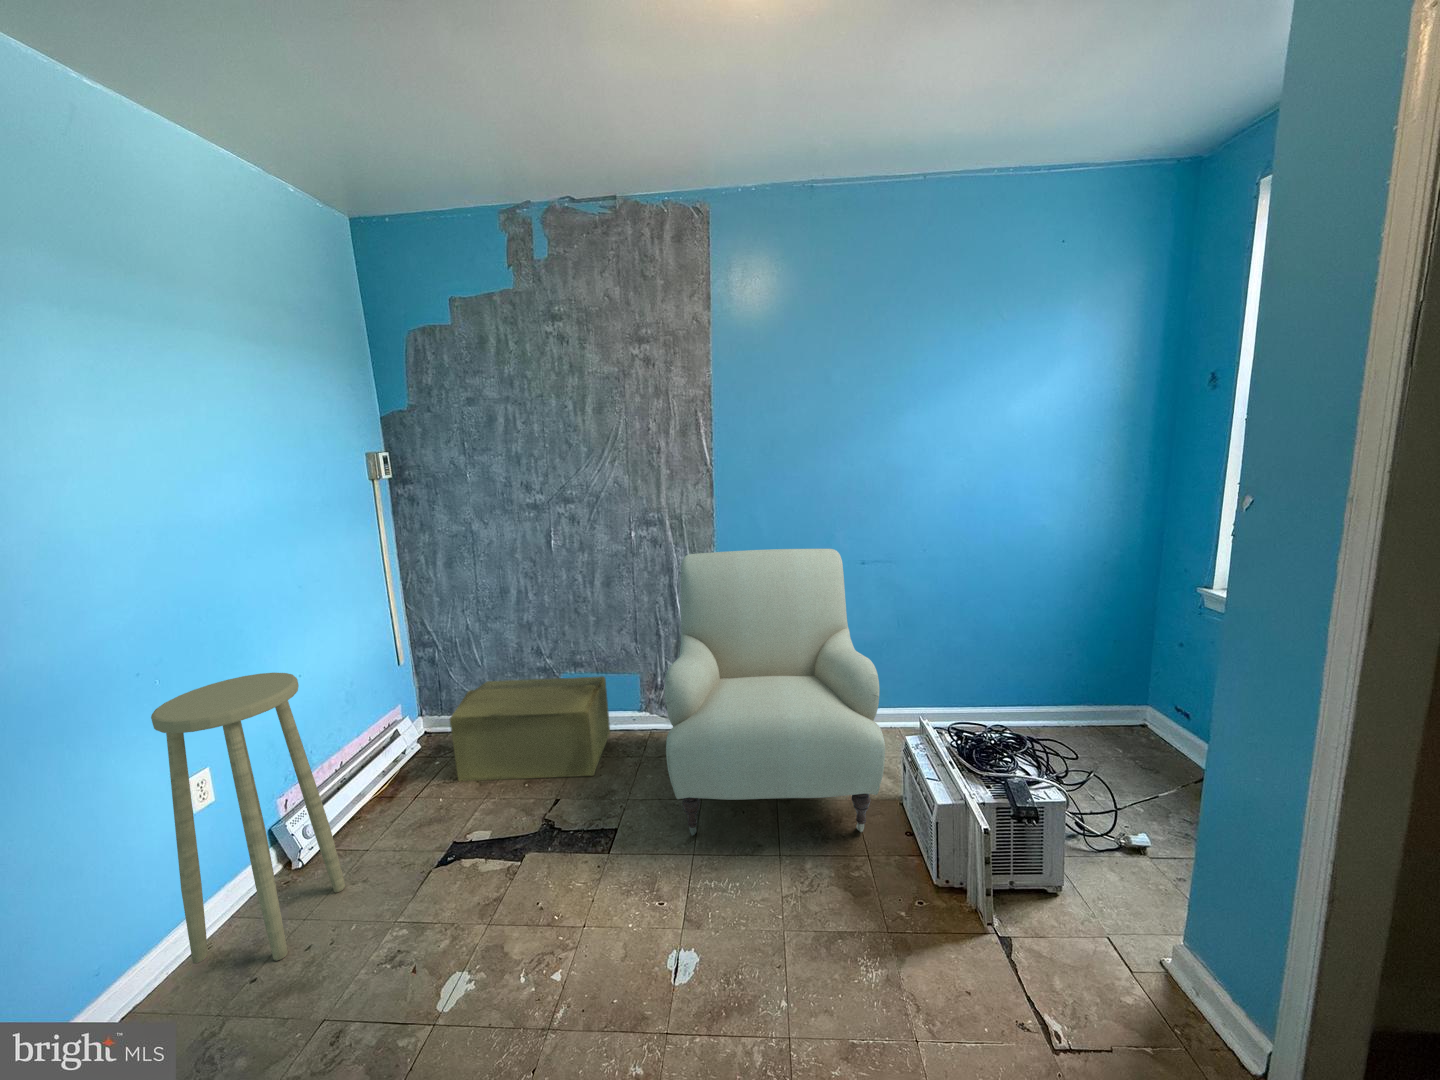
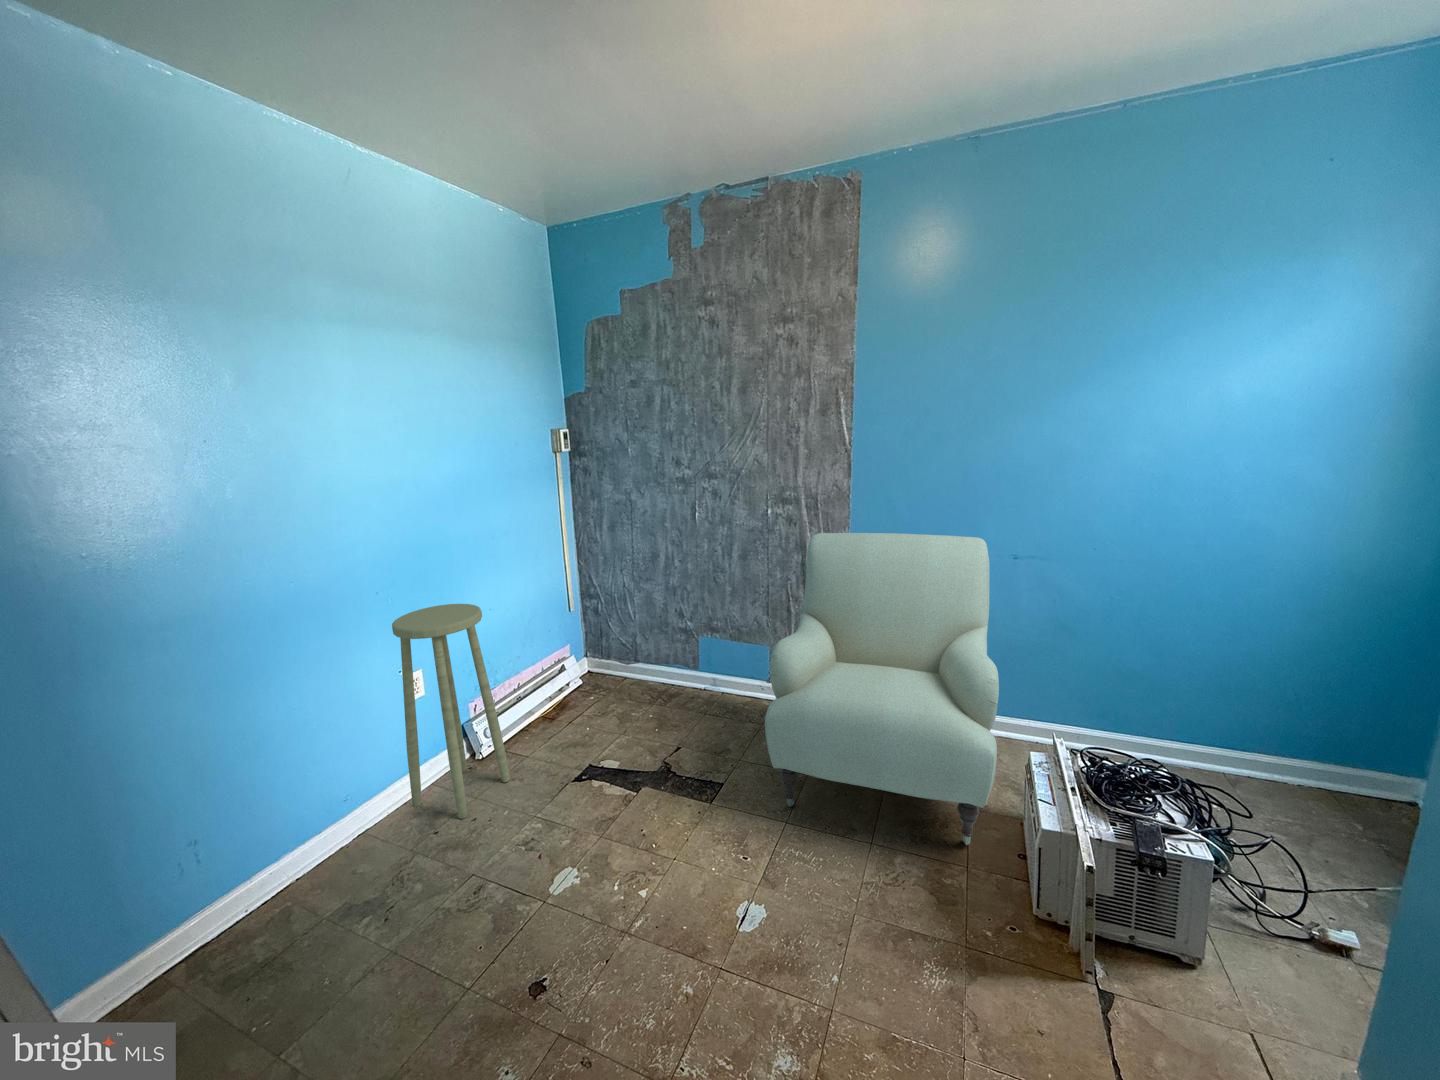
cardboard box: present [449,676,610,781] -> none [598,636,738,736]

